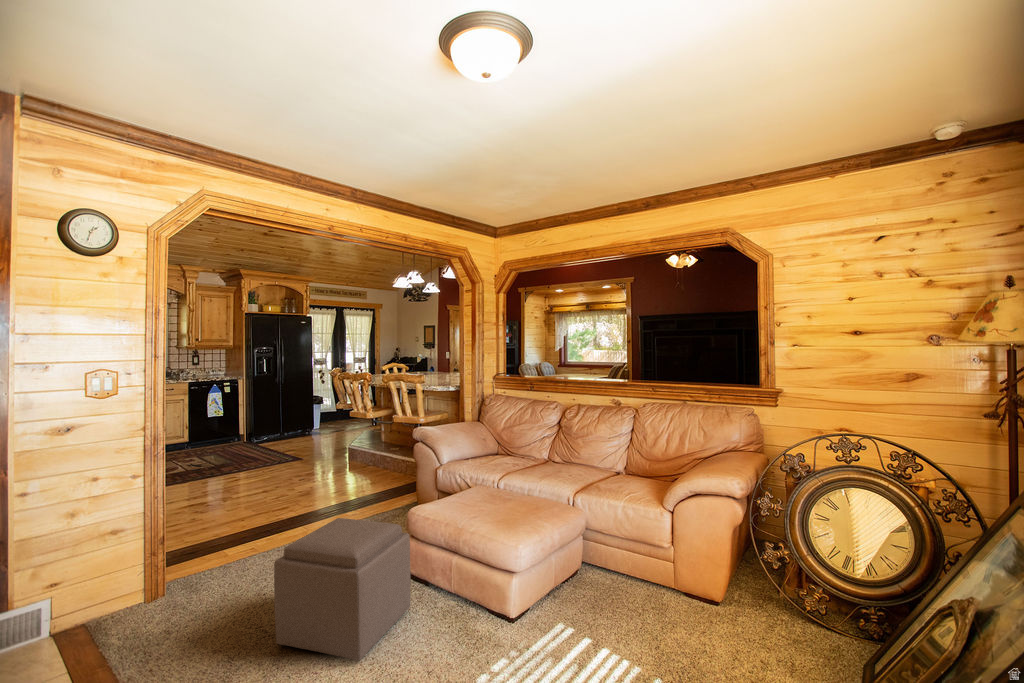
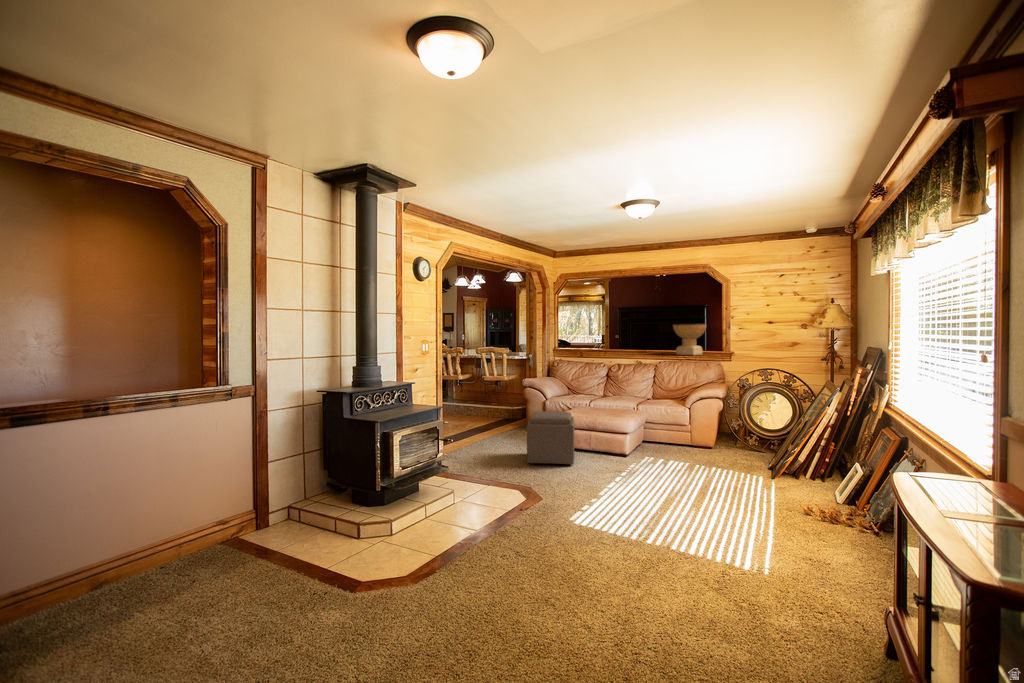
decorative bowl: none [669,338,730,396] -> present [673,324,706,355]

